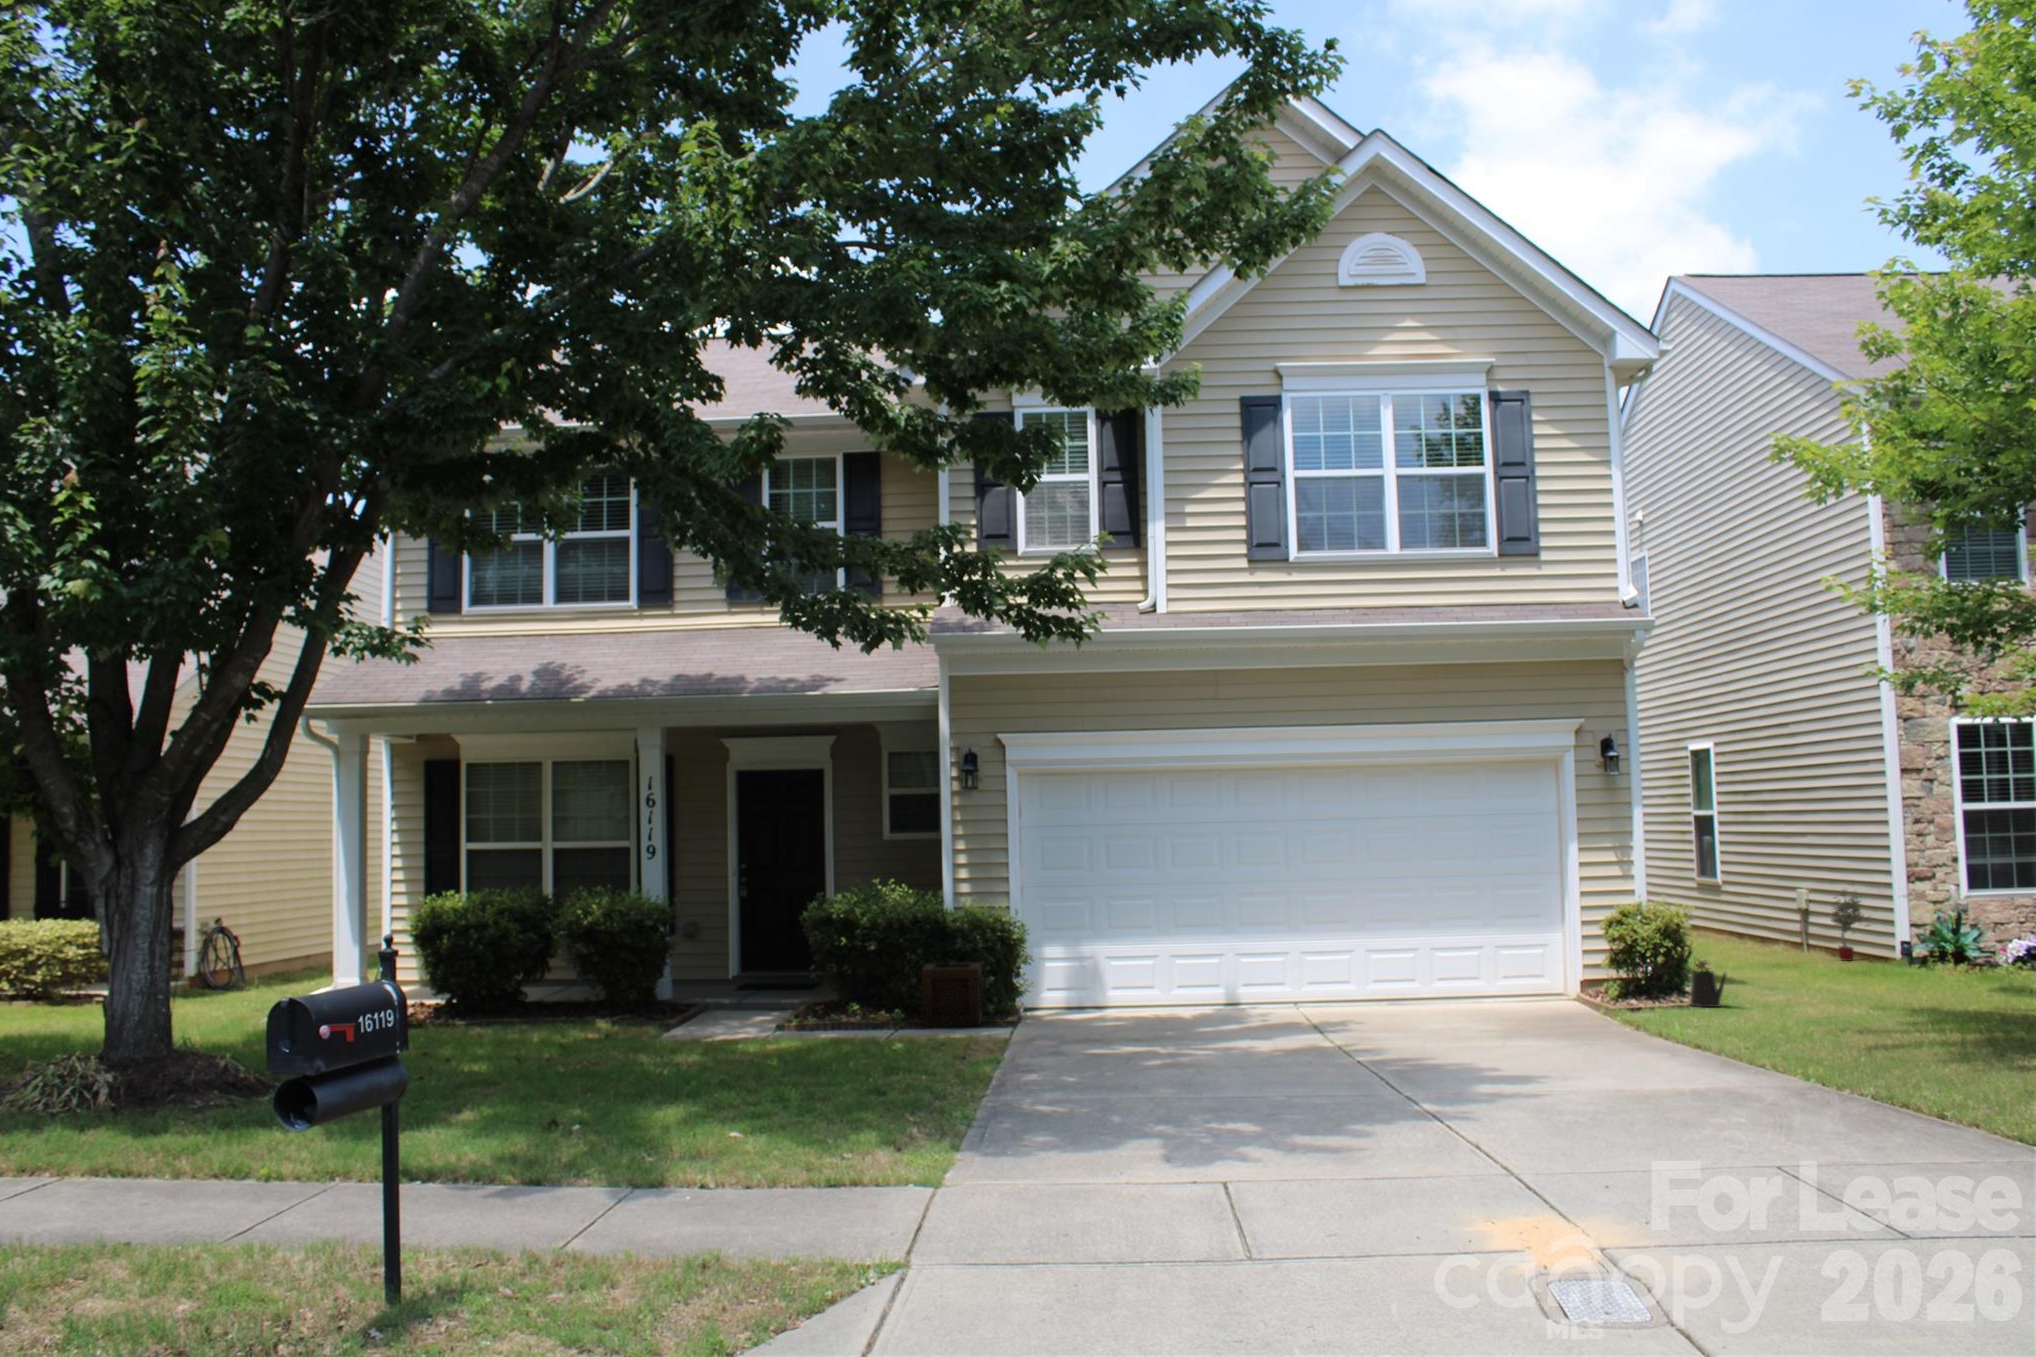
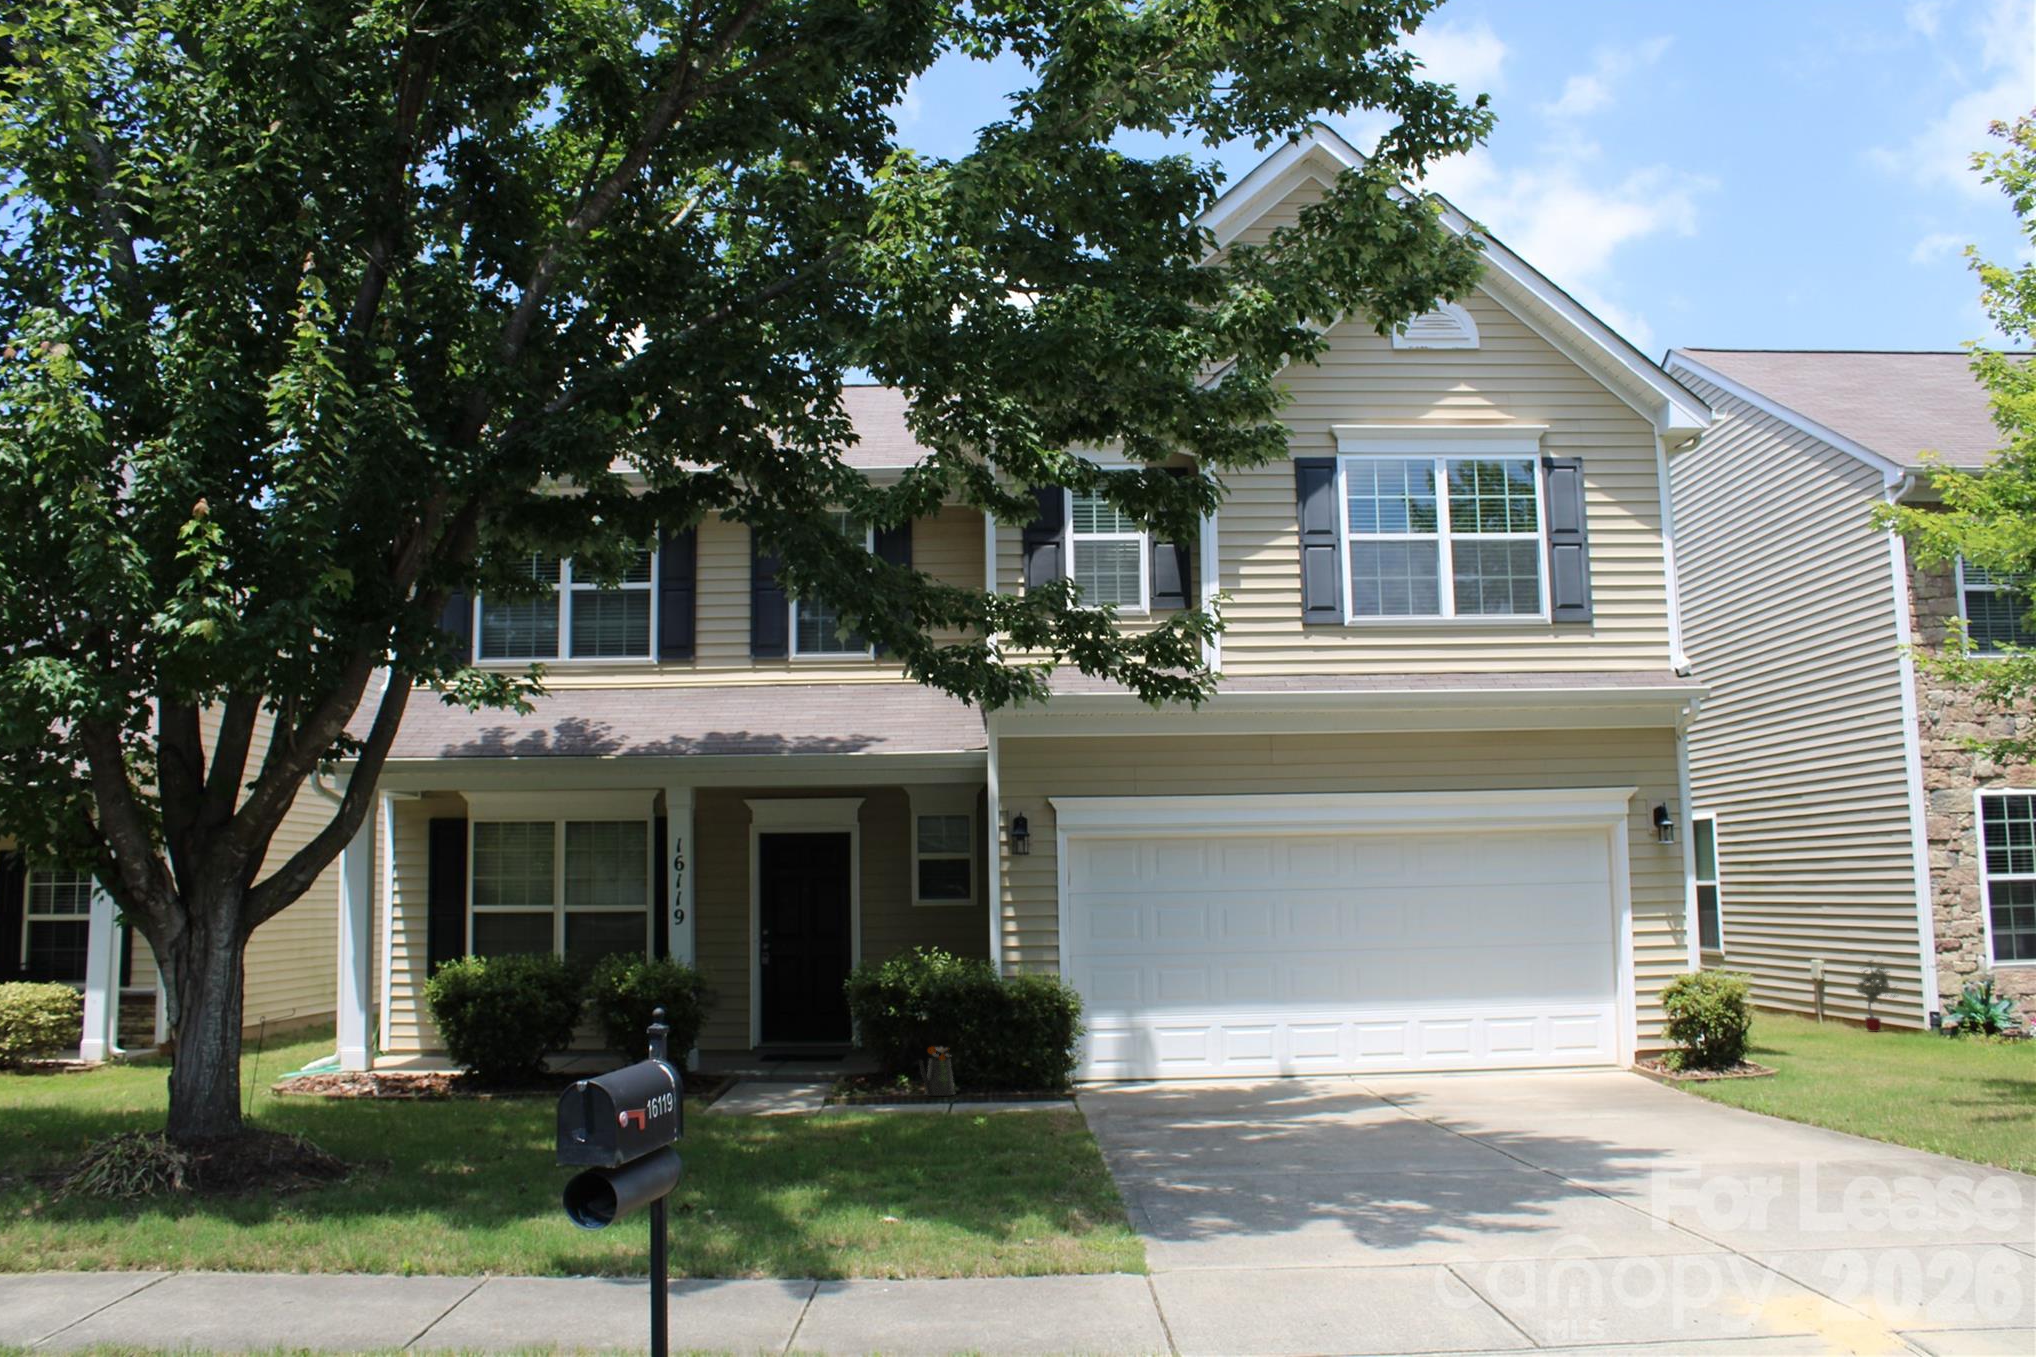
watering can: present [1686,958,1726,1007] -> present [920,1047,955,1096]
wooden crate: present [922,962,982,1027] -> none [981,1033,1041,1101]

